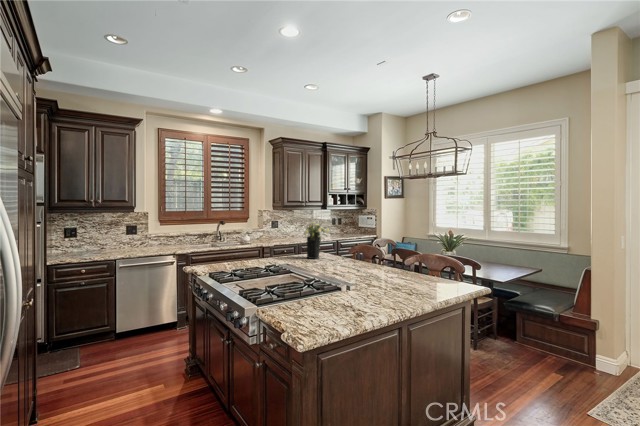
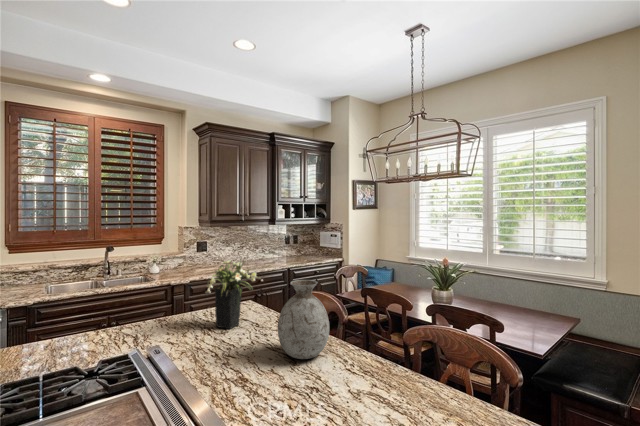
vase: none [344,229,371,267] -> present [278,280,329,359]

